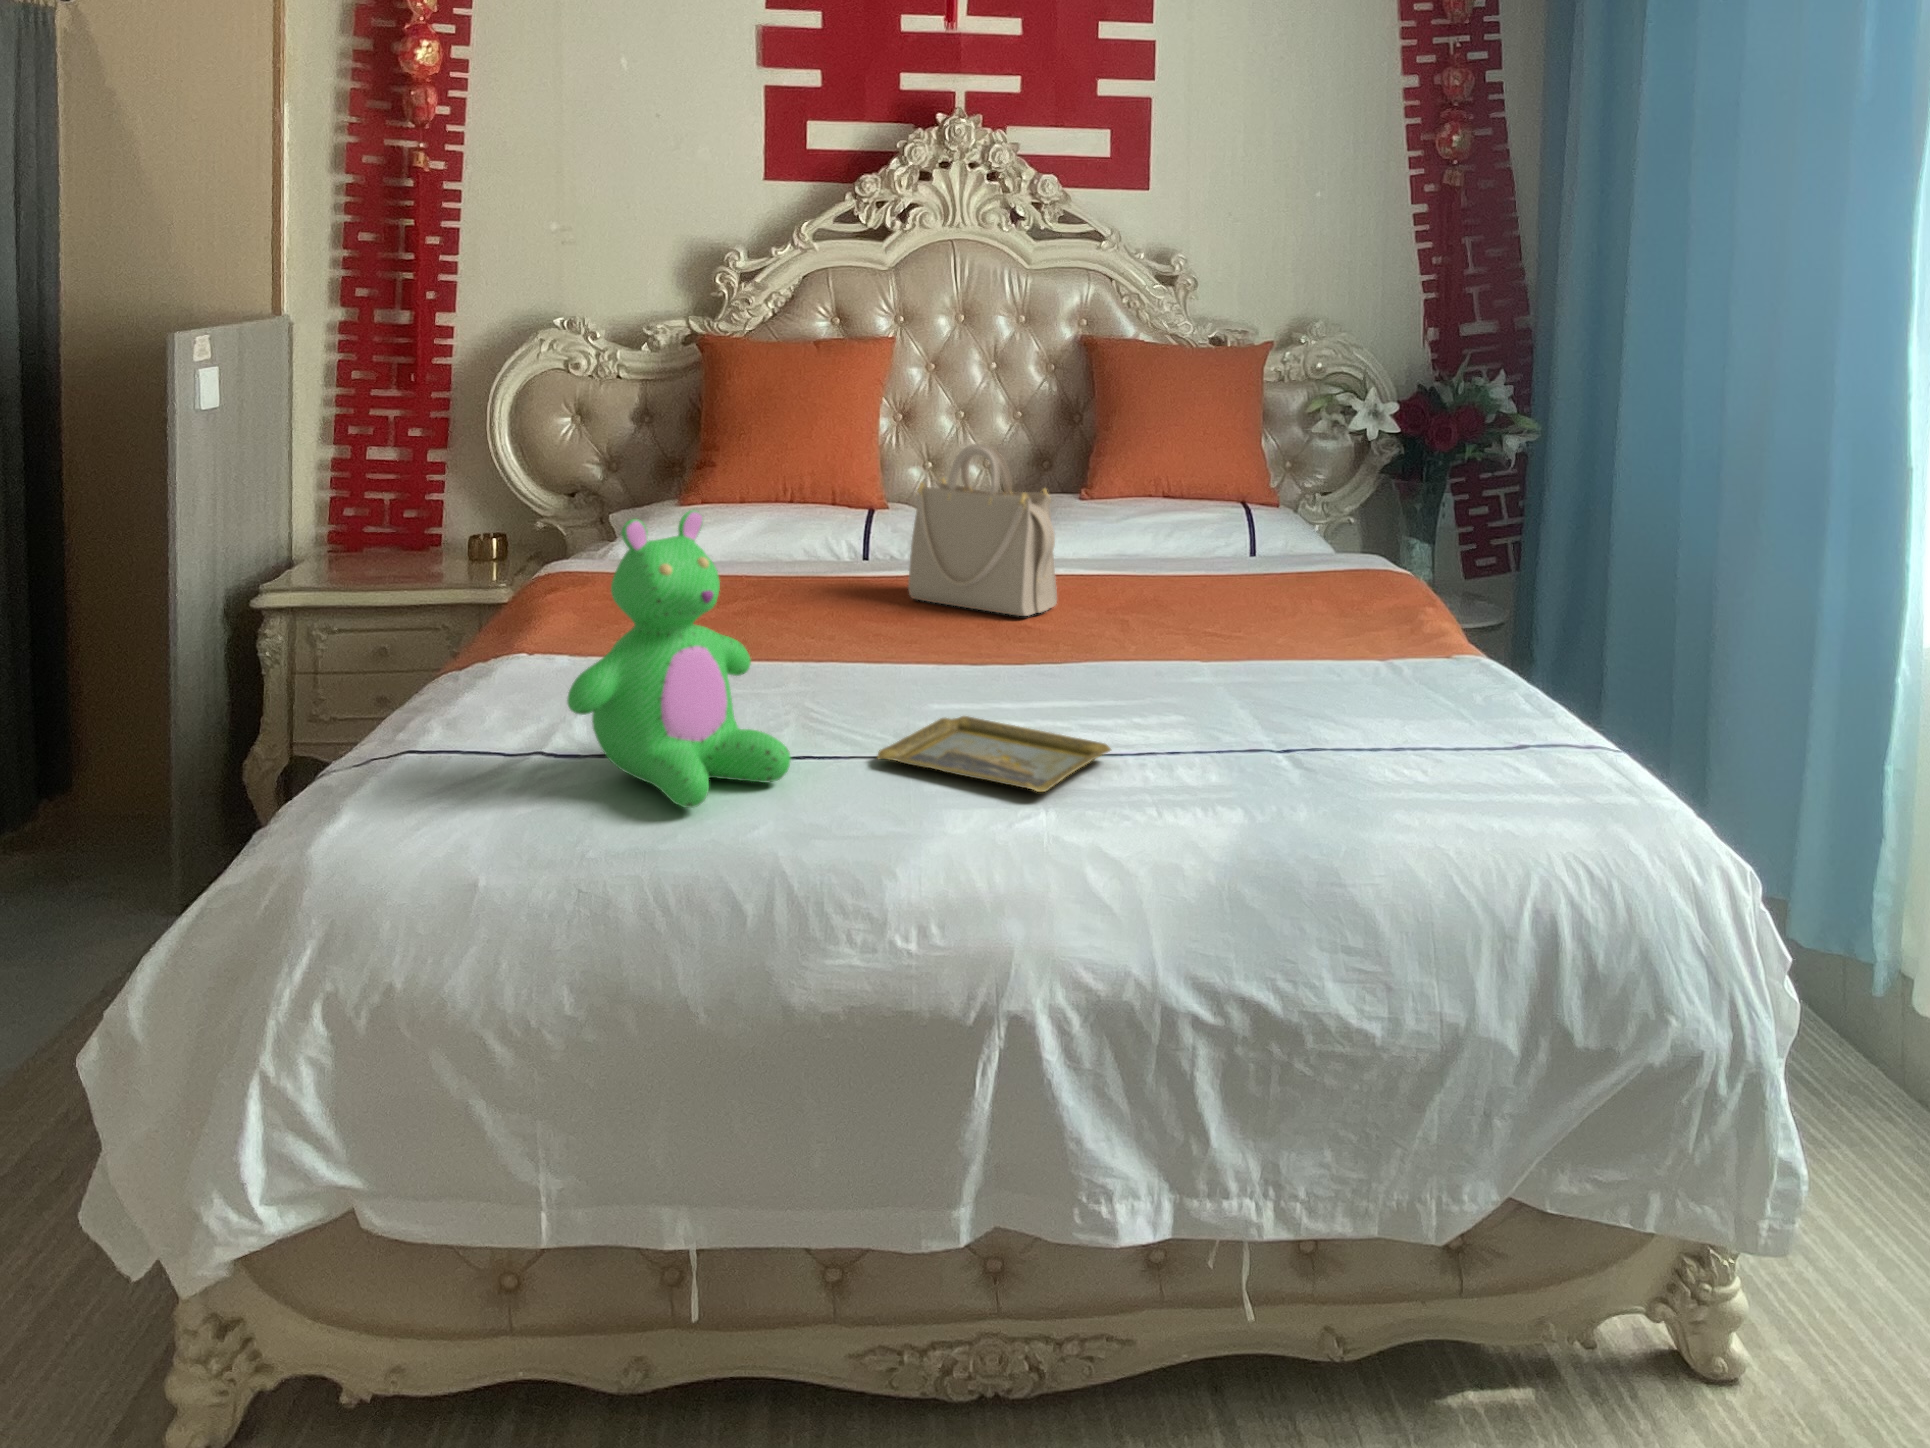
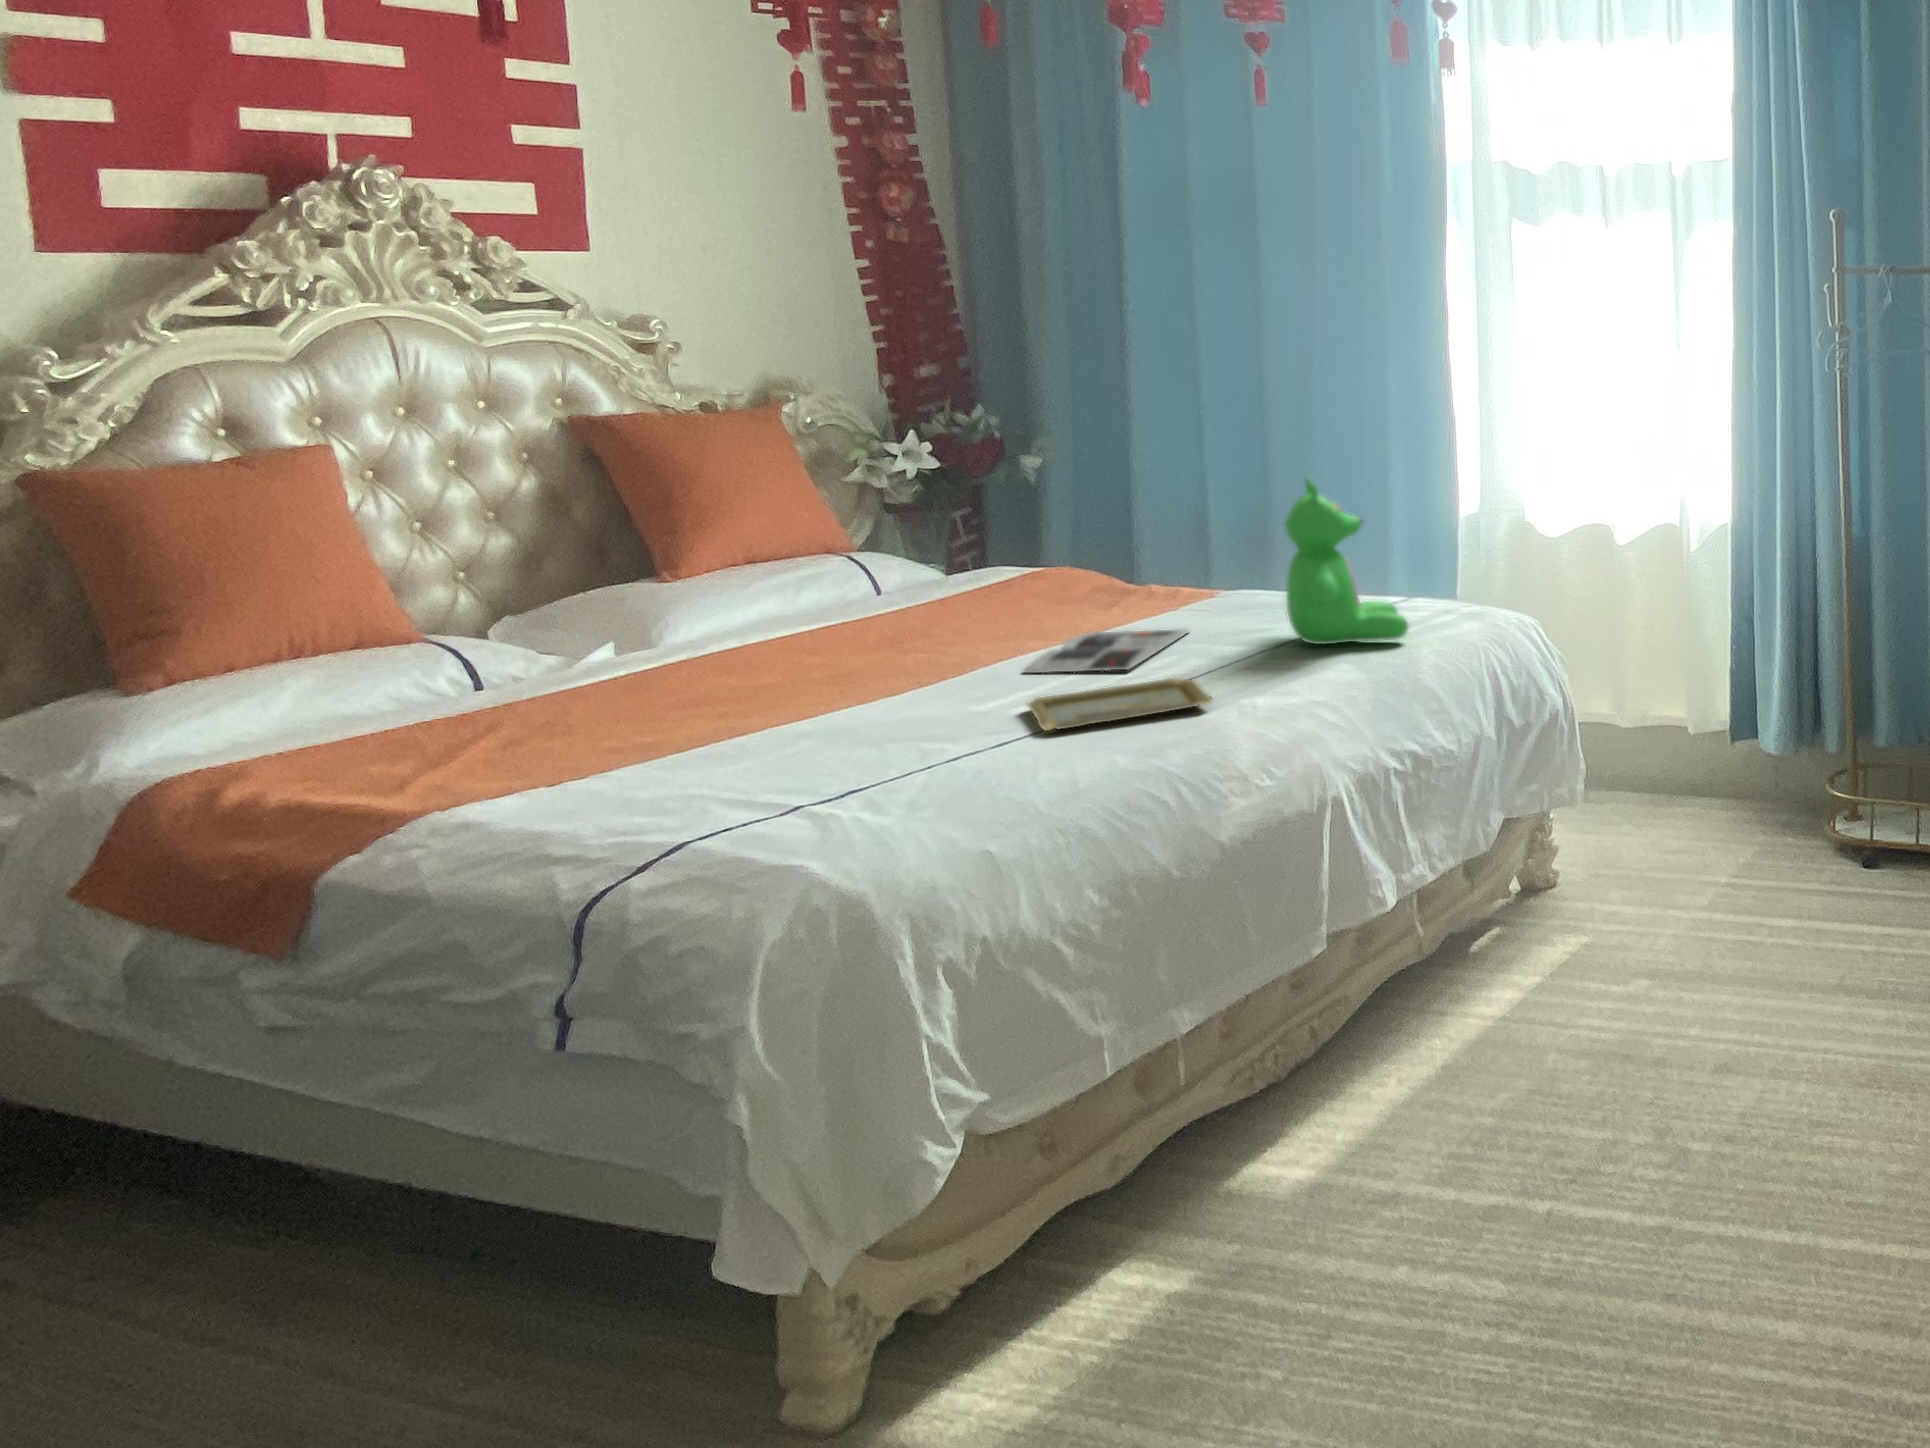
handbag: present [908,444,1057,616] -> none [676,512,862,675]
teddy bear: present [567,510,791,808] -> present [1285,478,1408,644]
magazine: none [1061,657,1301,715] -> present [1024,630,1188,673]

